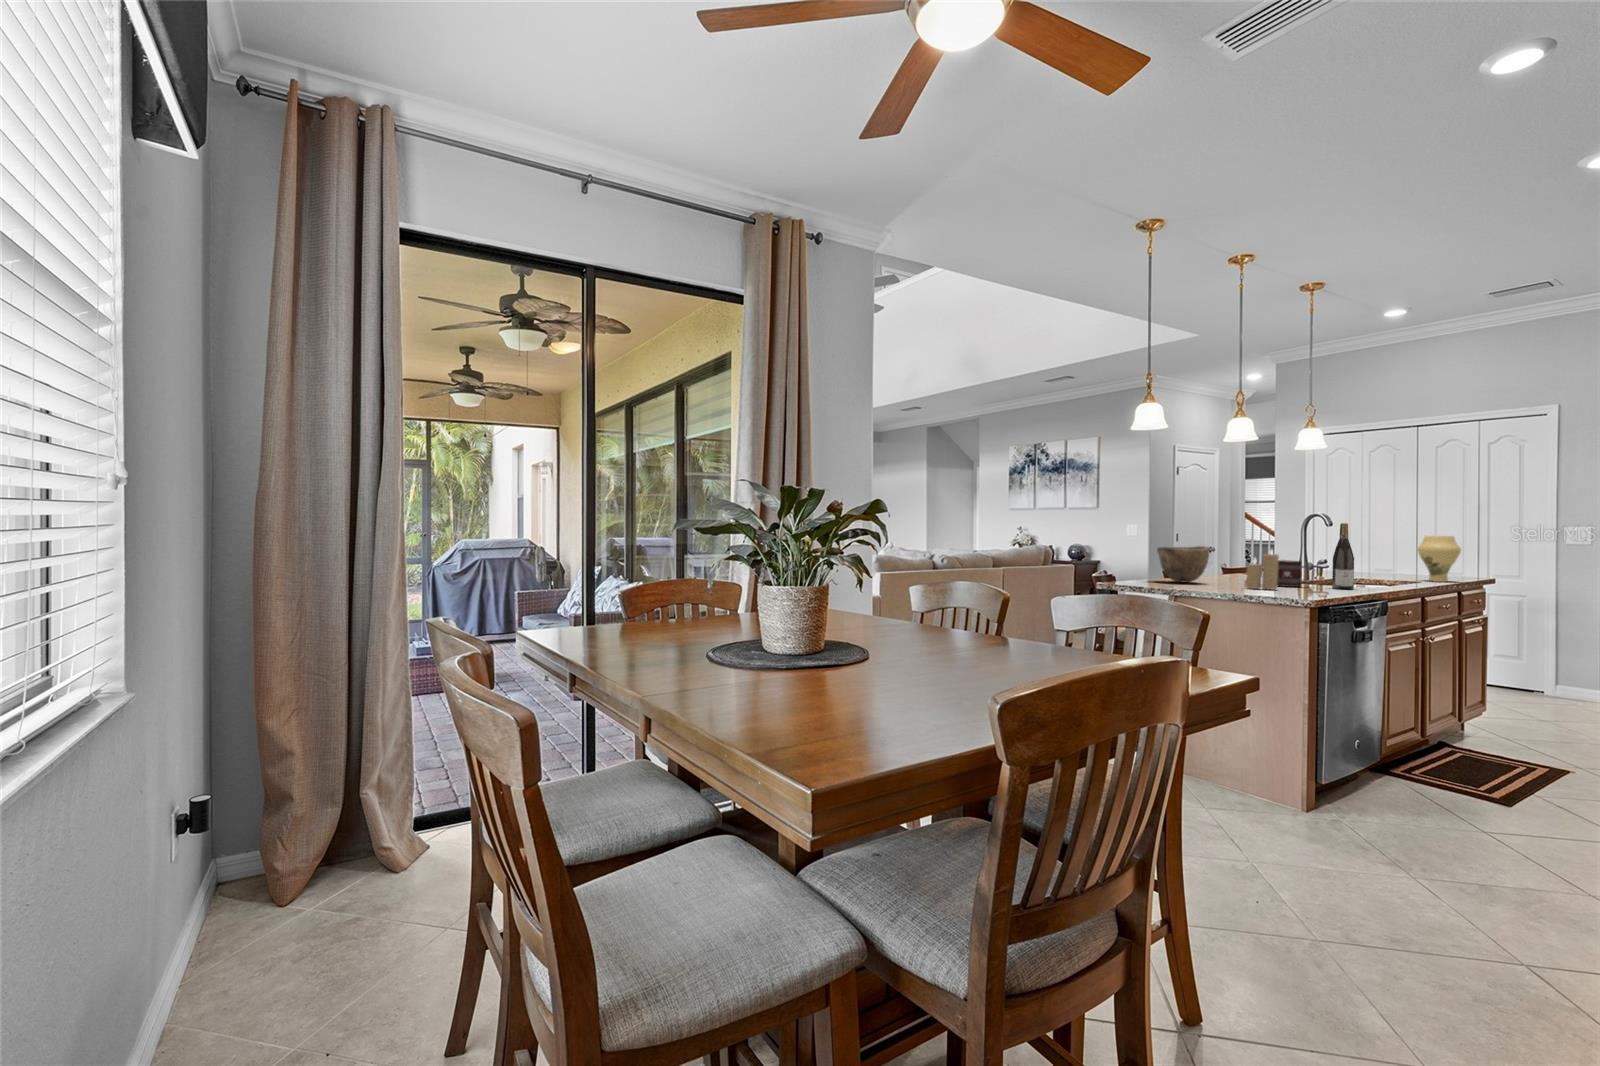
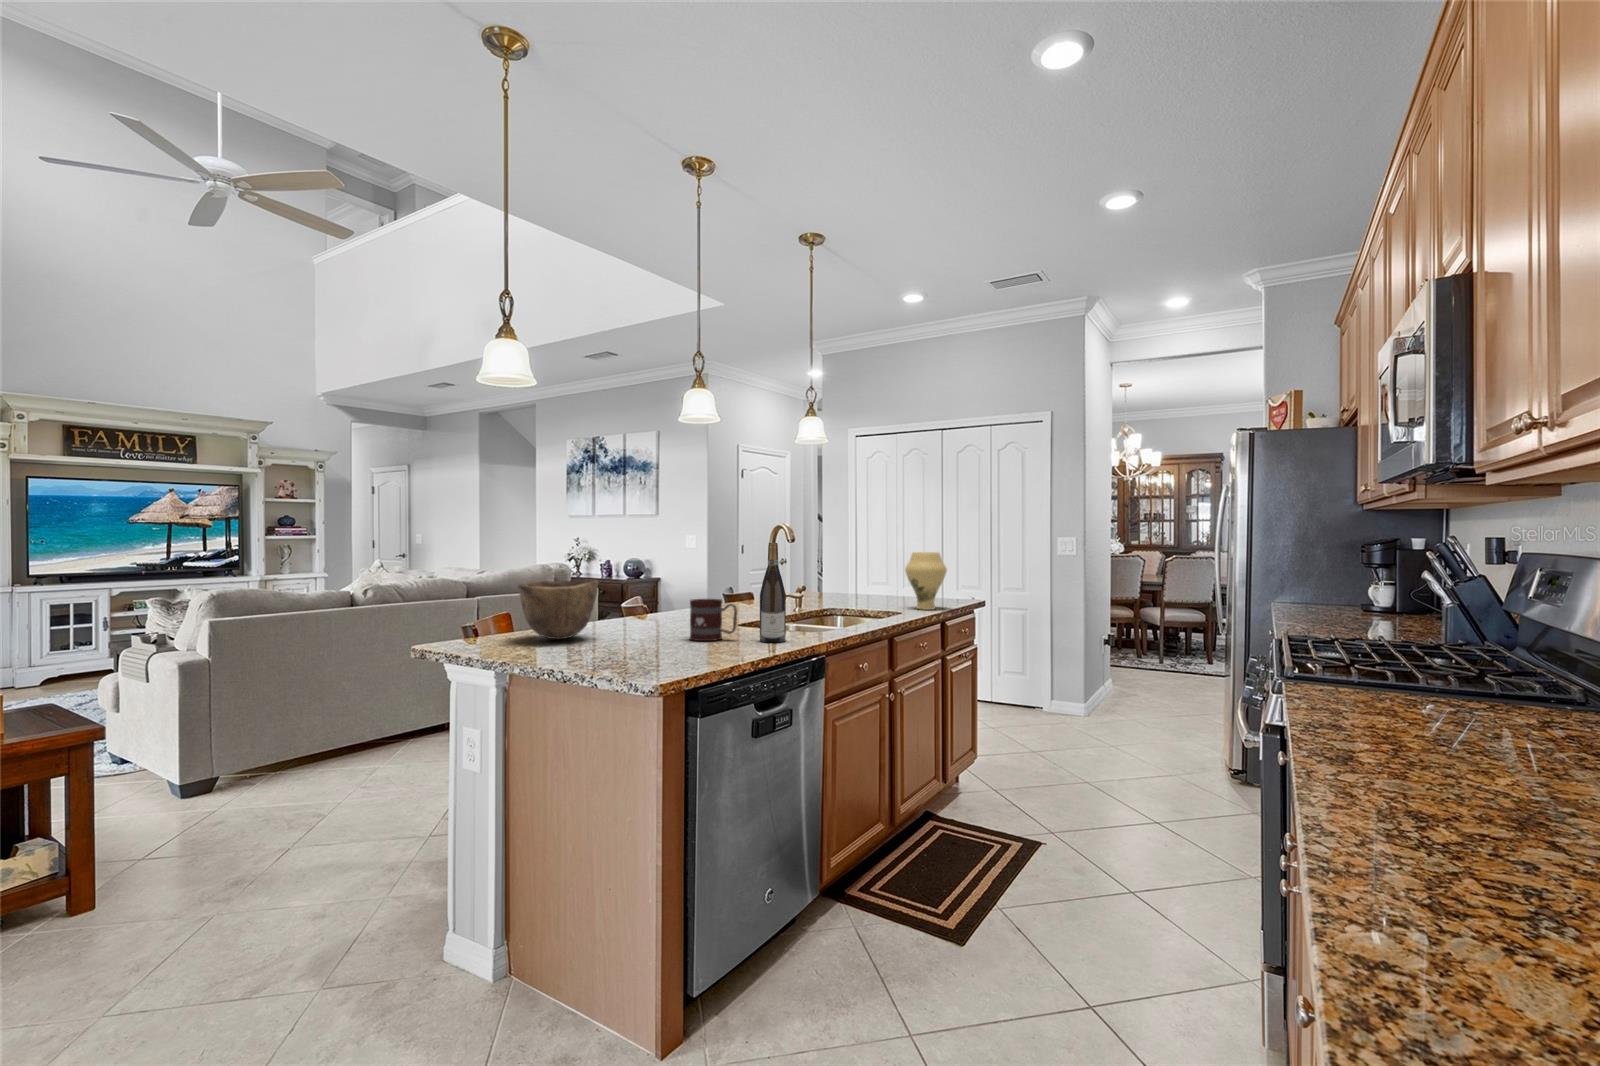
candle: present [1246,550,1279,590] -> none [618,588,662,655]

